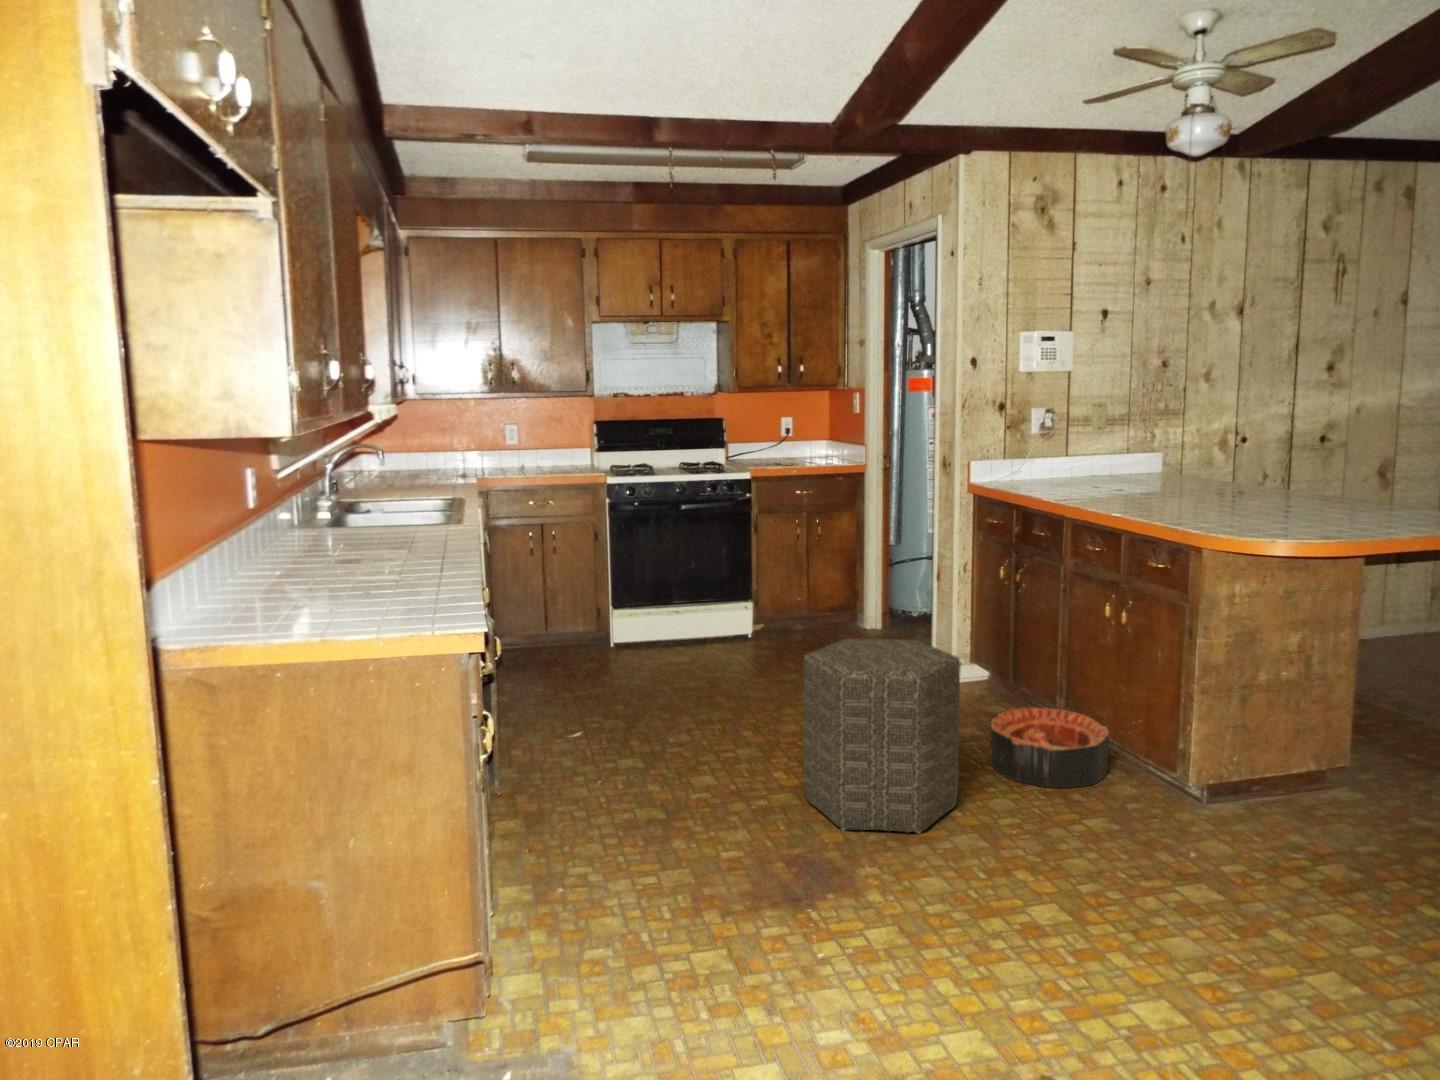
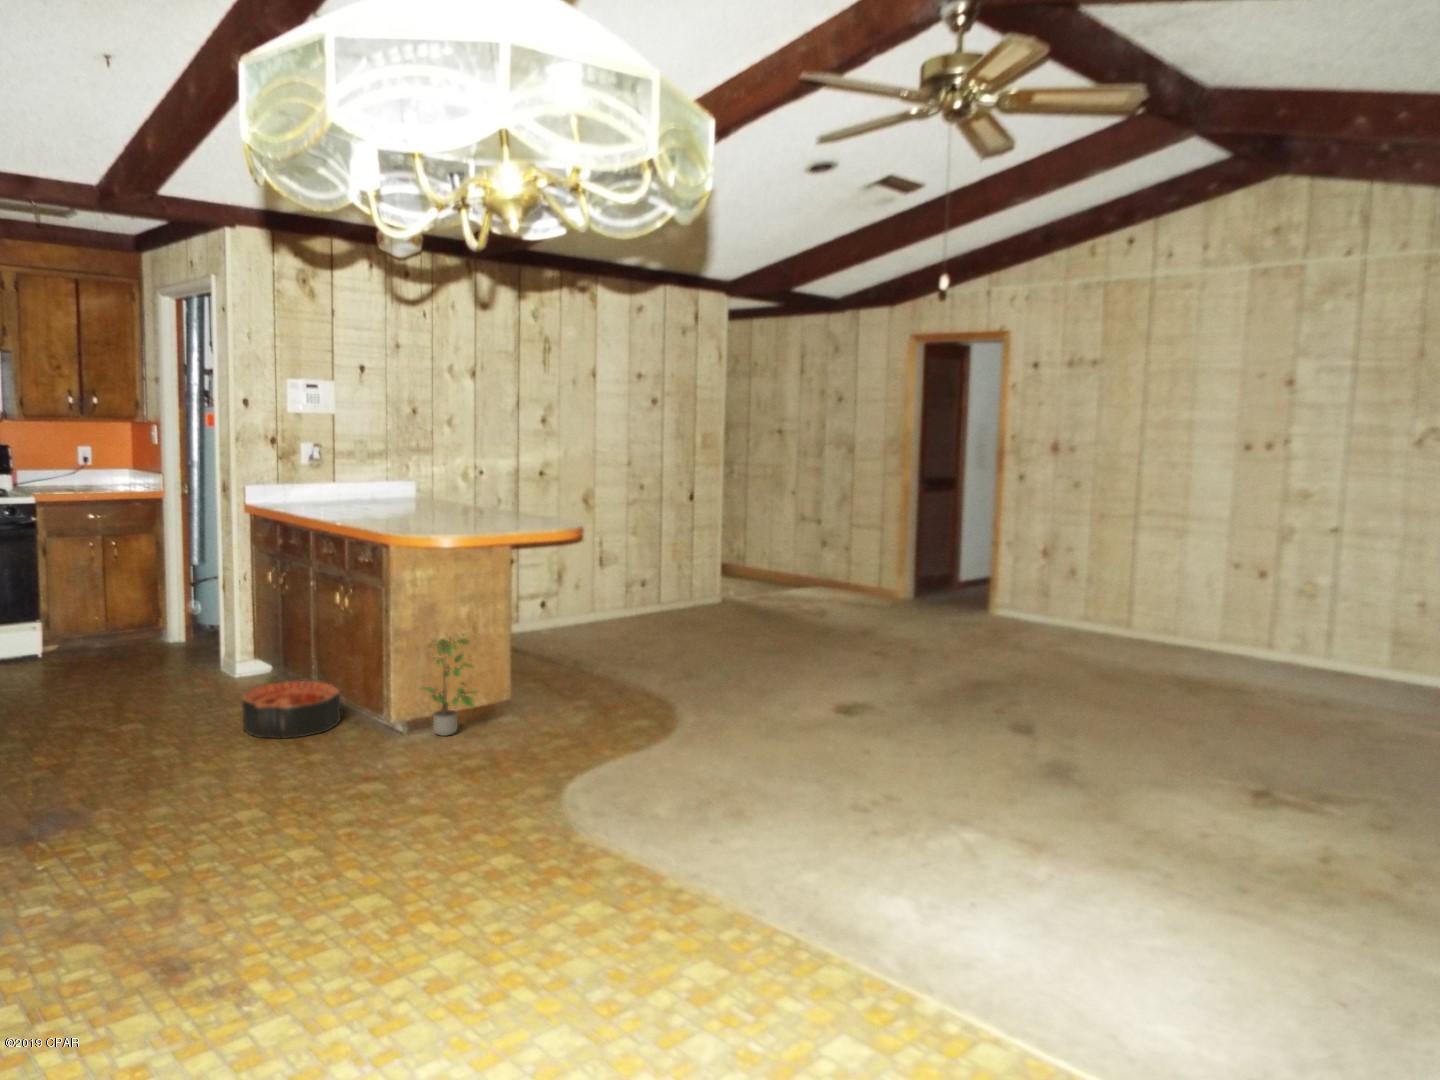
ottoman: present [803,639,961,833] -> none [47,629,199,789]
potted plant: none [1236,671,1321,818] -> present [423,634,475,736]

